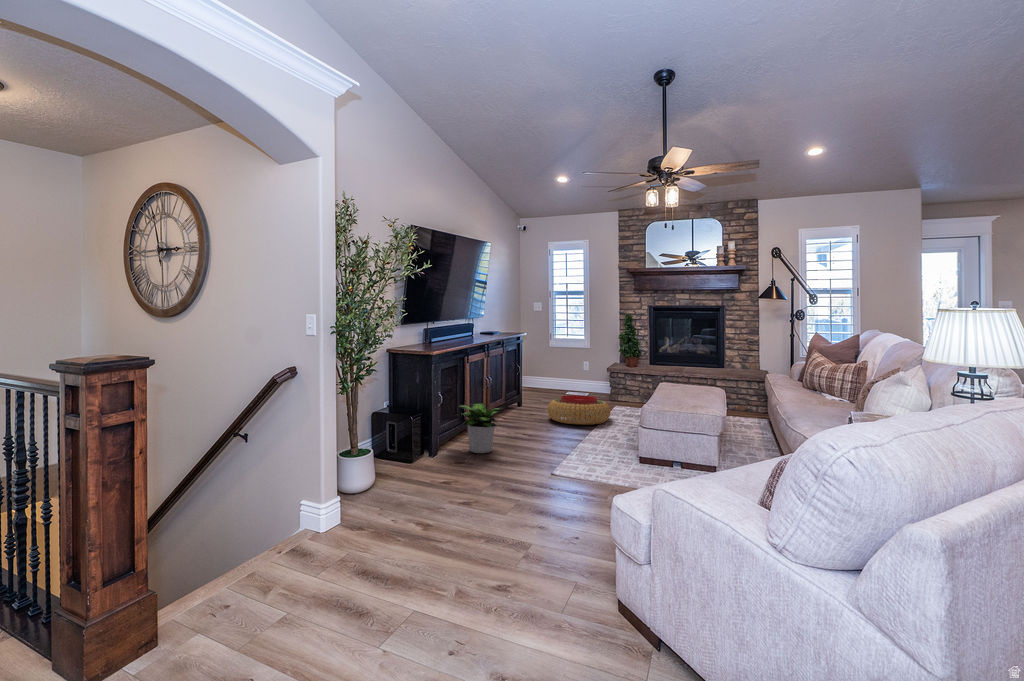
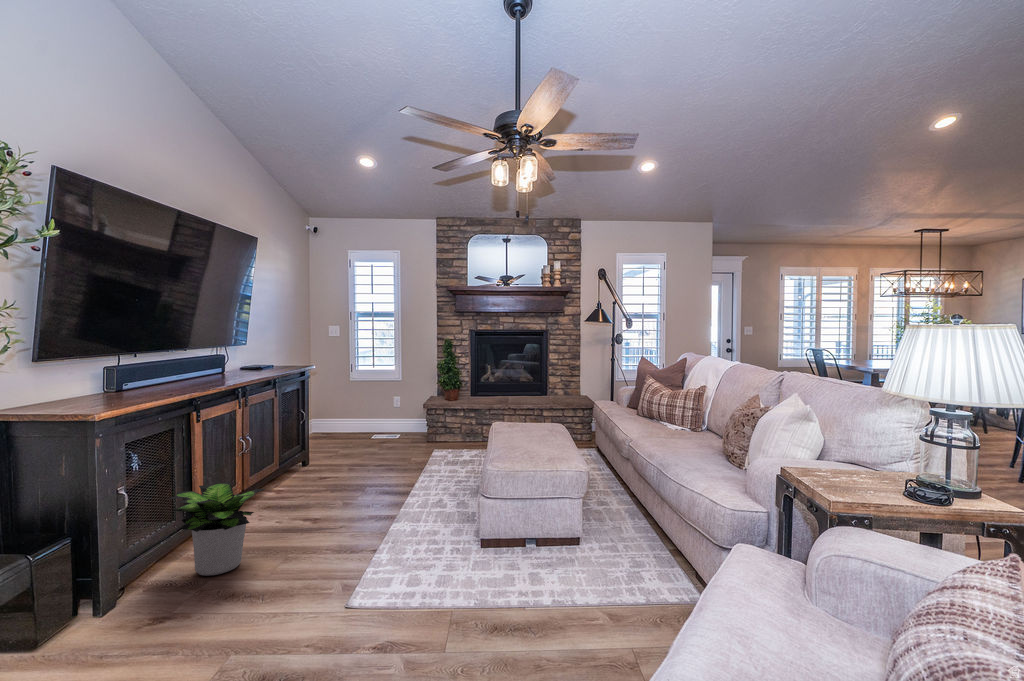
pouf: present [548,395,611,425] -> none [344,445,431,489]

